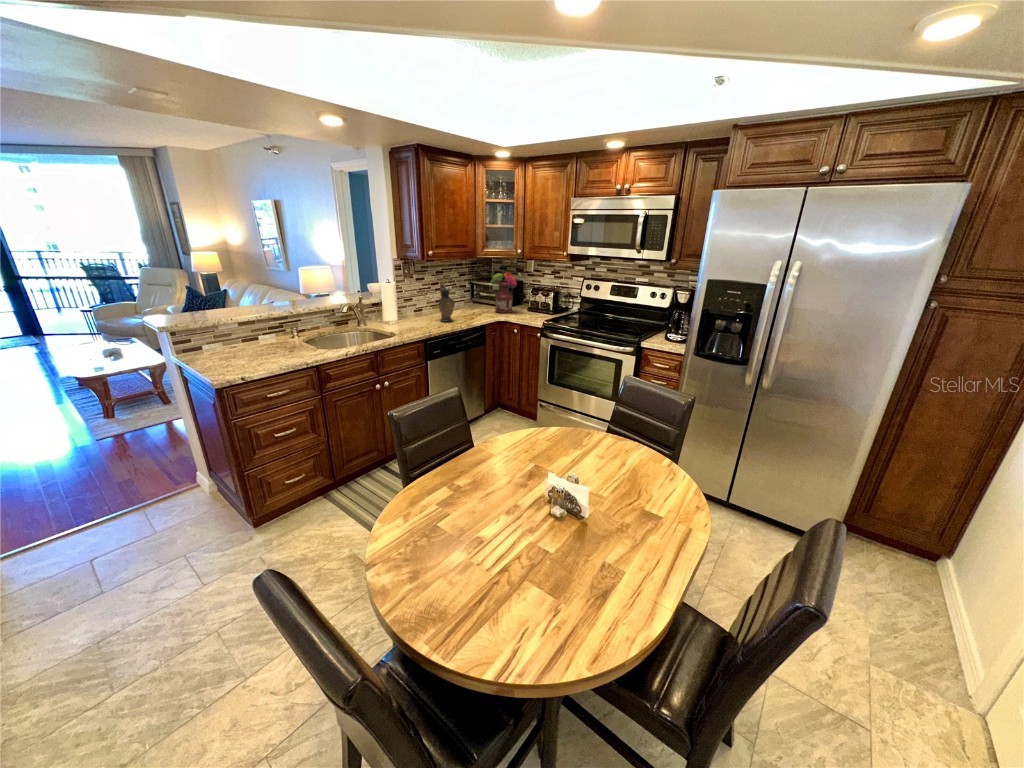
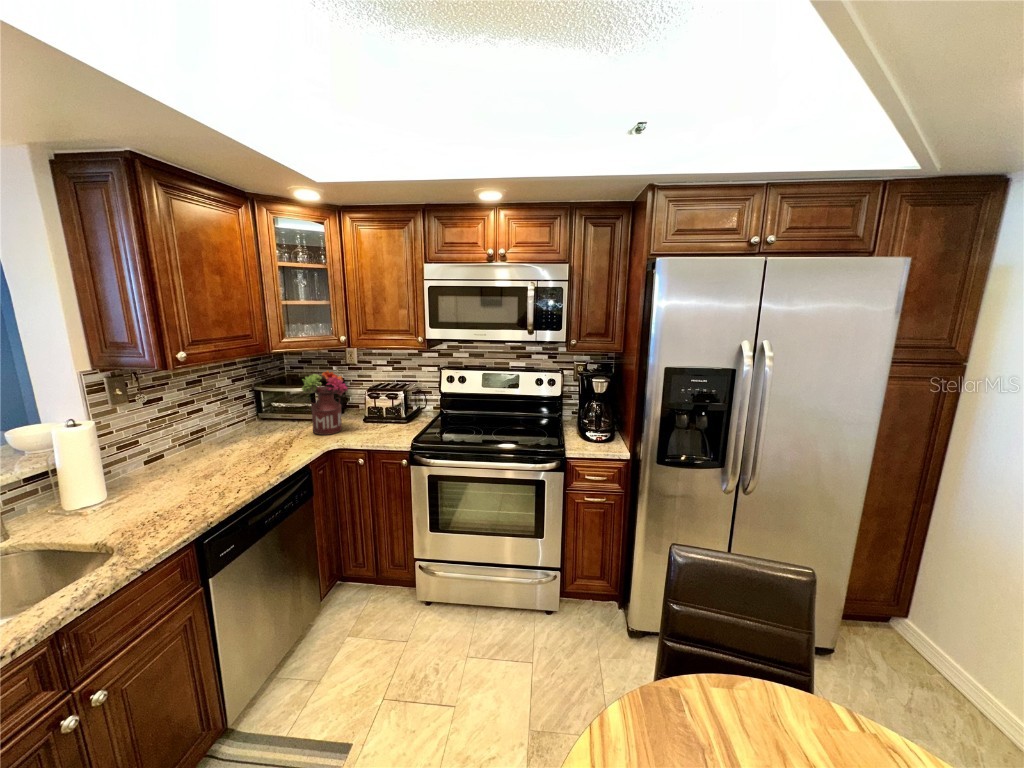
ceramic pitcher: present [439,283,455,322] -> none [207,406,245,477]

